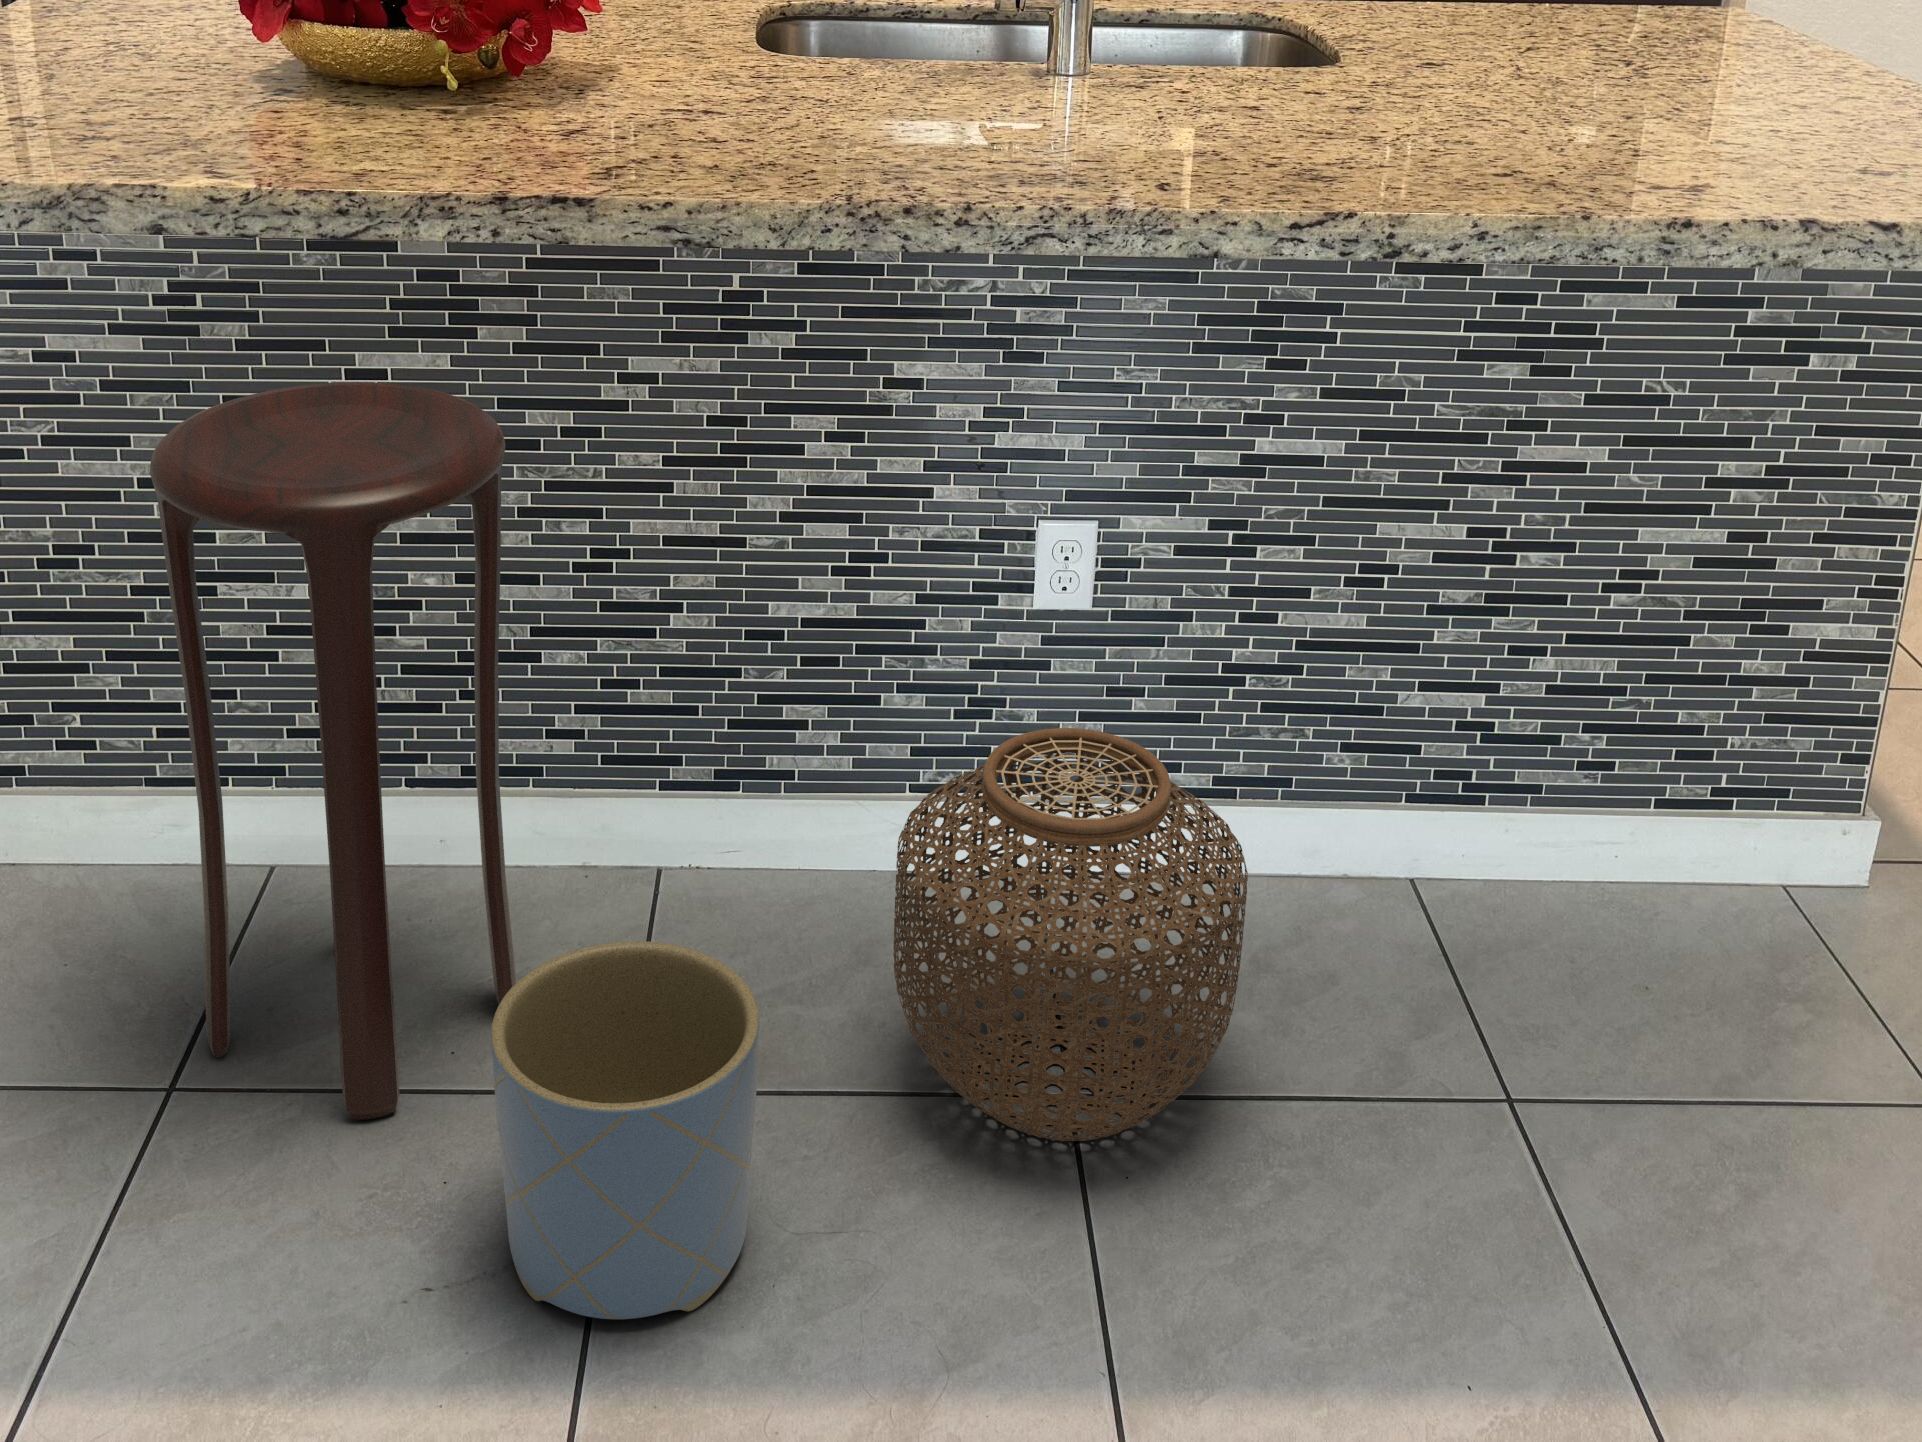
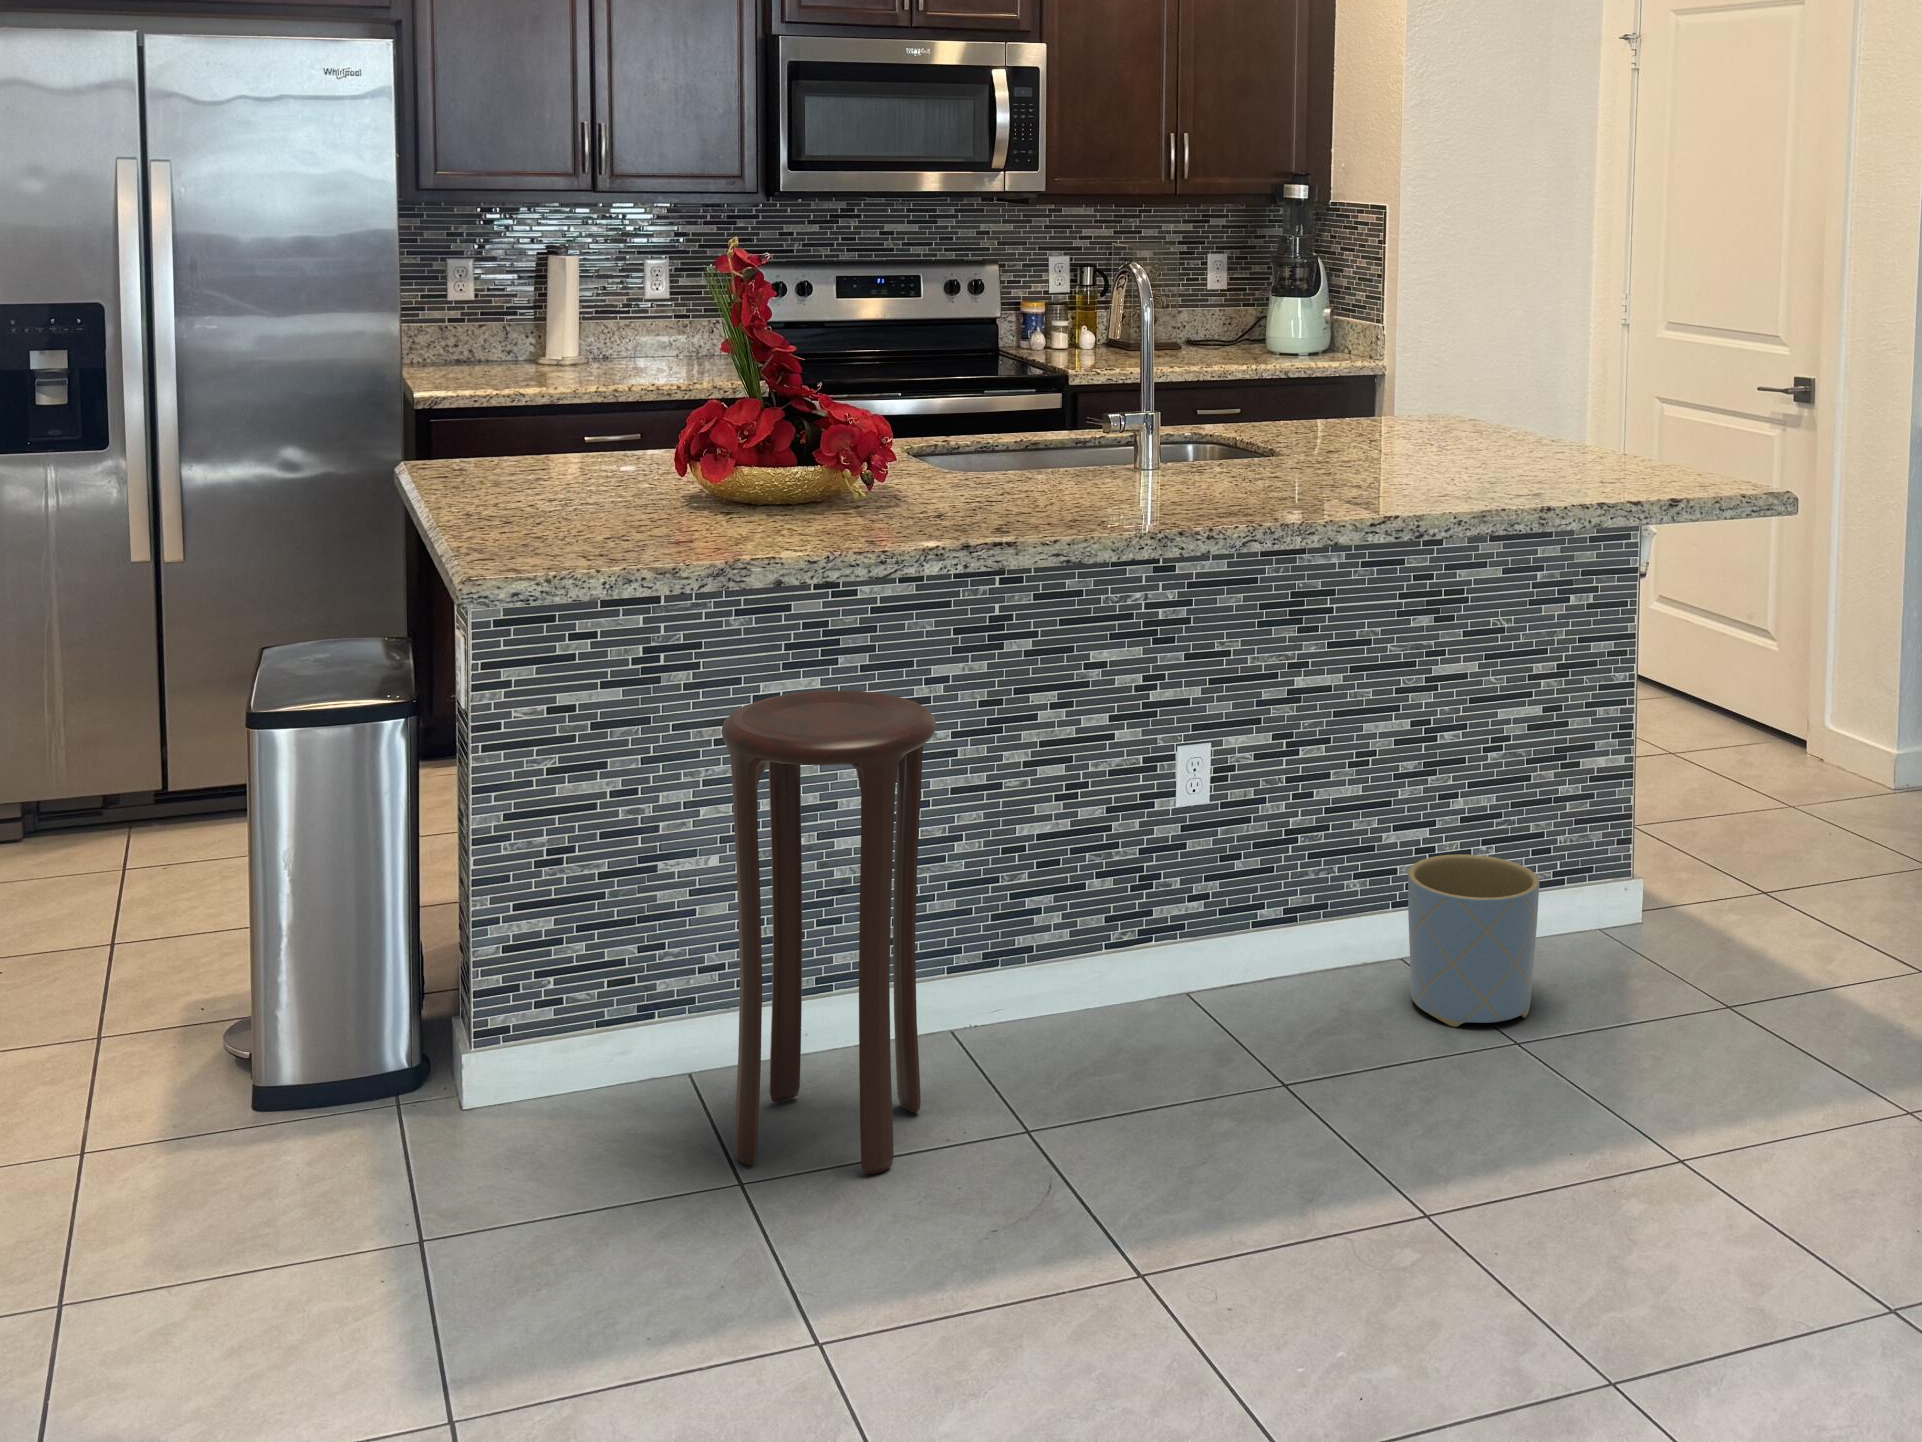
woven basket: present [893,728,1248,1141] -> none [1164,852,1375,1106]
planter: present [491,941,760,1319] -> present [1408,854,1539,1027]

